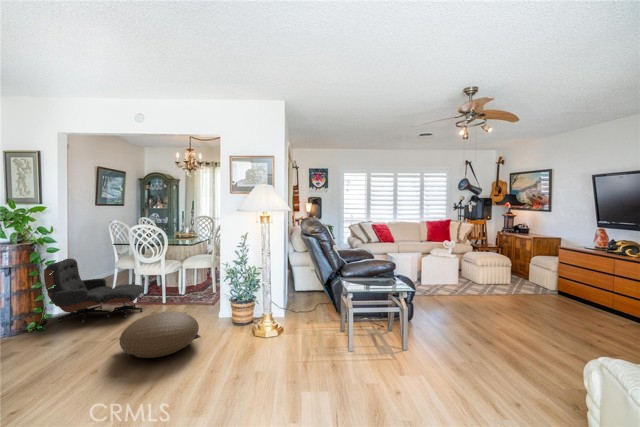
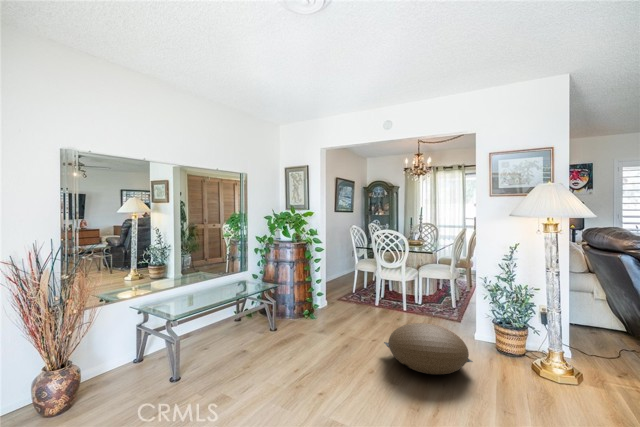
lounge chair: present [44,259,144,323] -> none [312,258,387,319]

